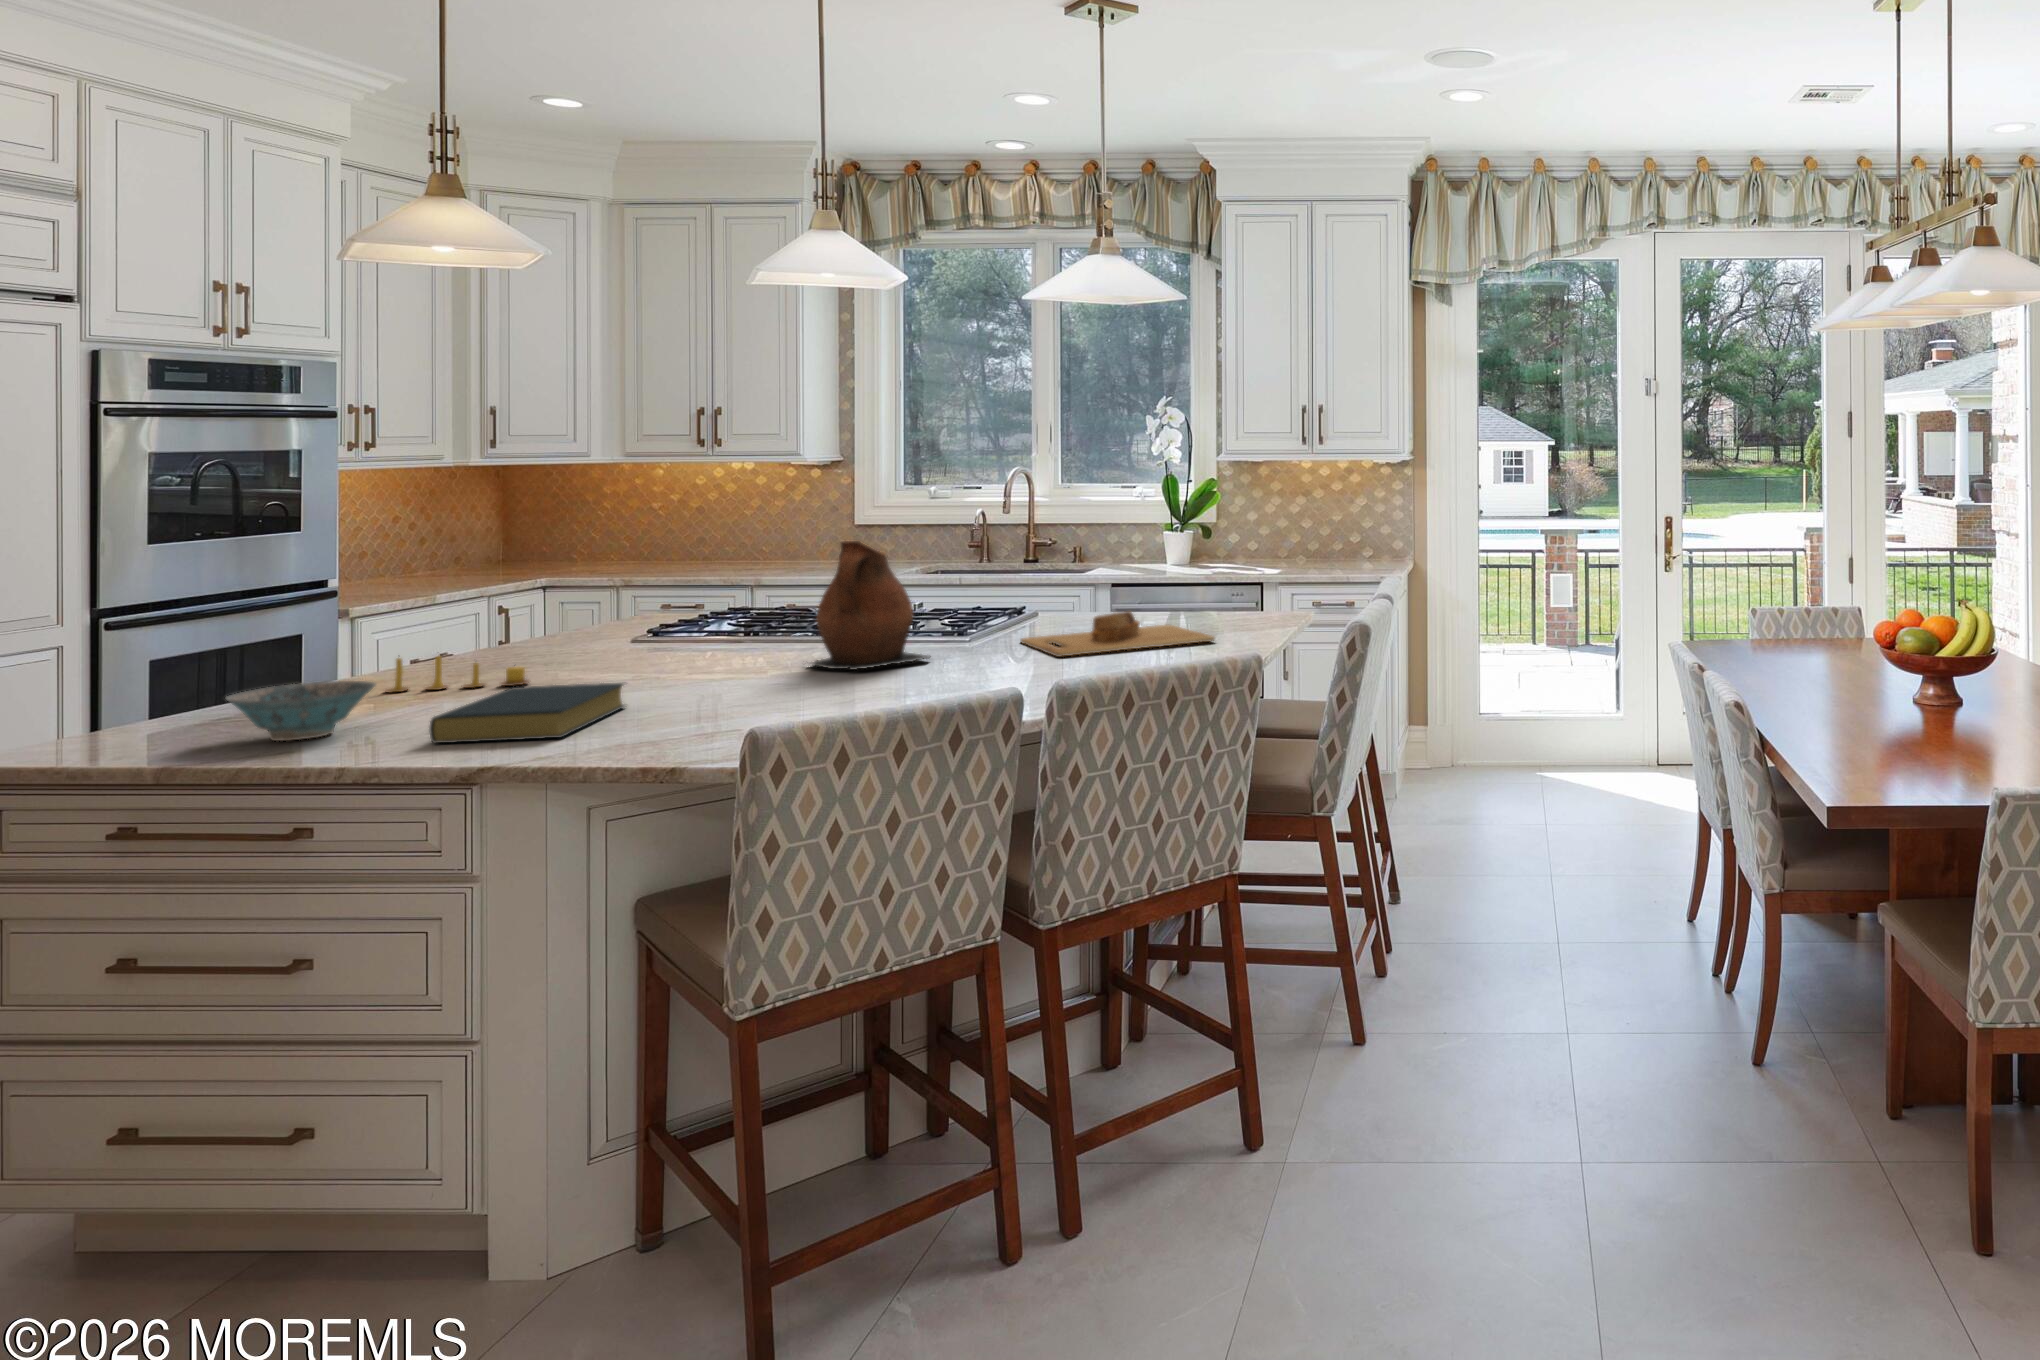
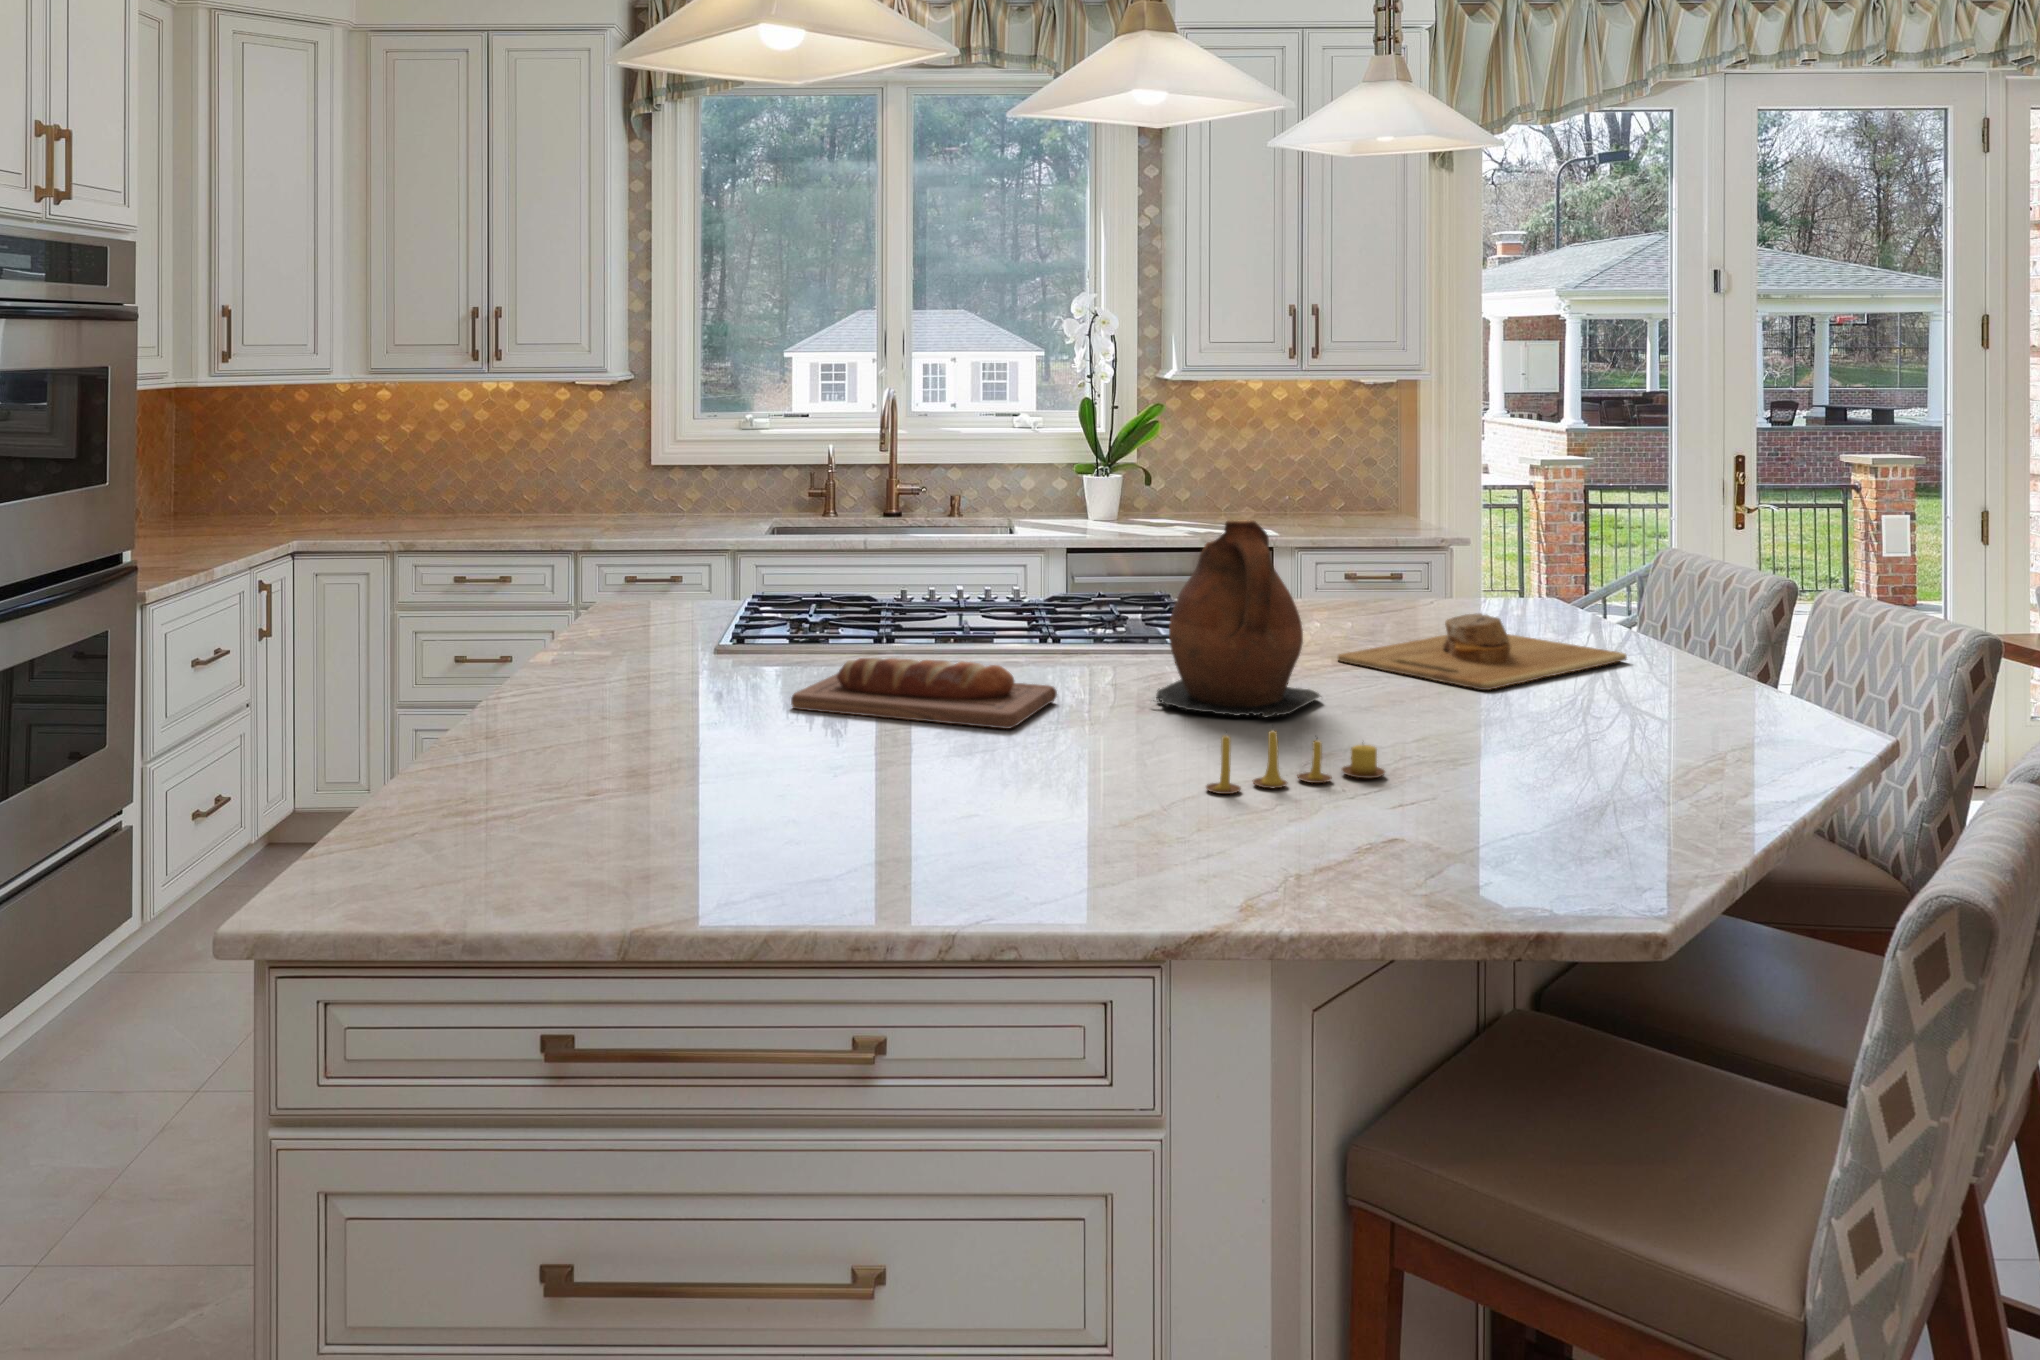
bread loaf: none [563,634,751,676] -> present [791,658,1057,729]
candle: present [386,656,529,692] -> present [1206,730,1385,794]
ceramic bowl: present [226,681,376,741] -> none [671,763,860,873]
hardback book: present [429,683,625,743] -> none [955,756,1206,878]

